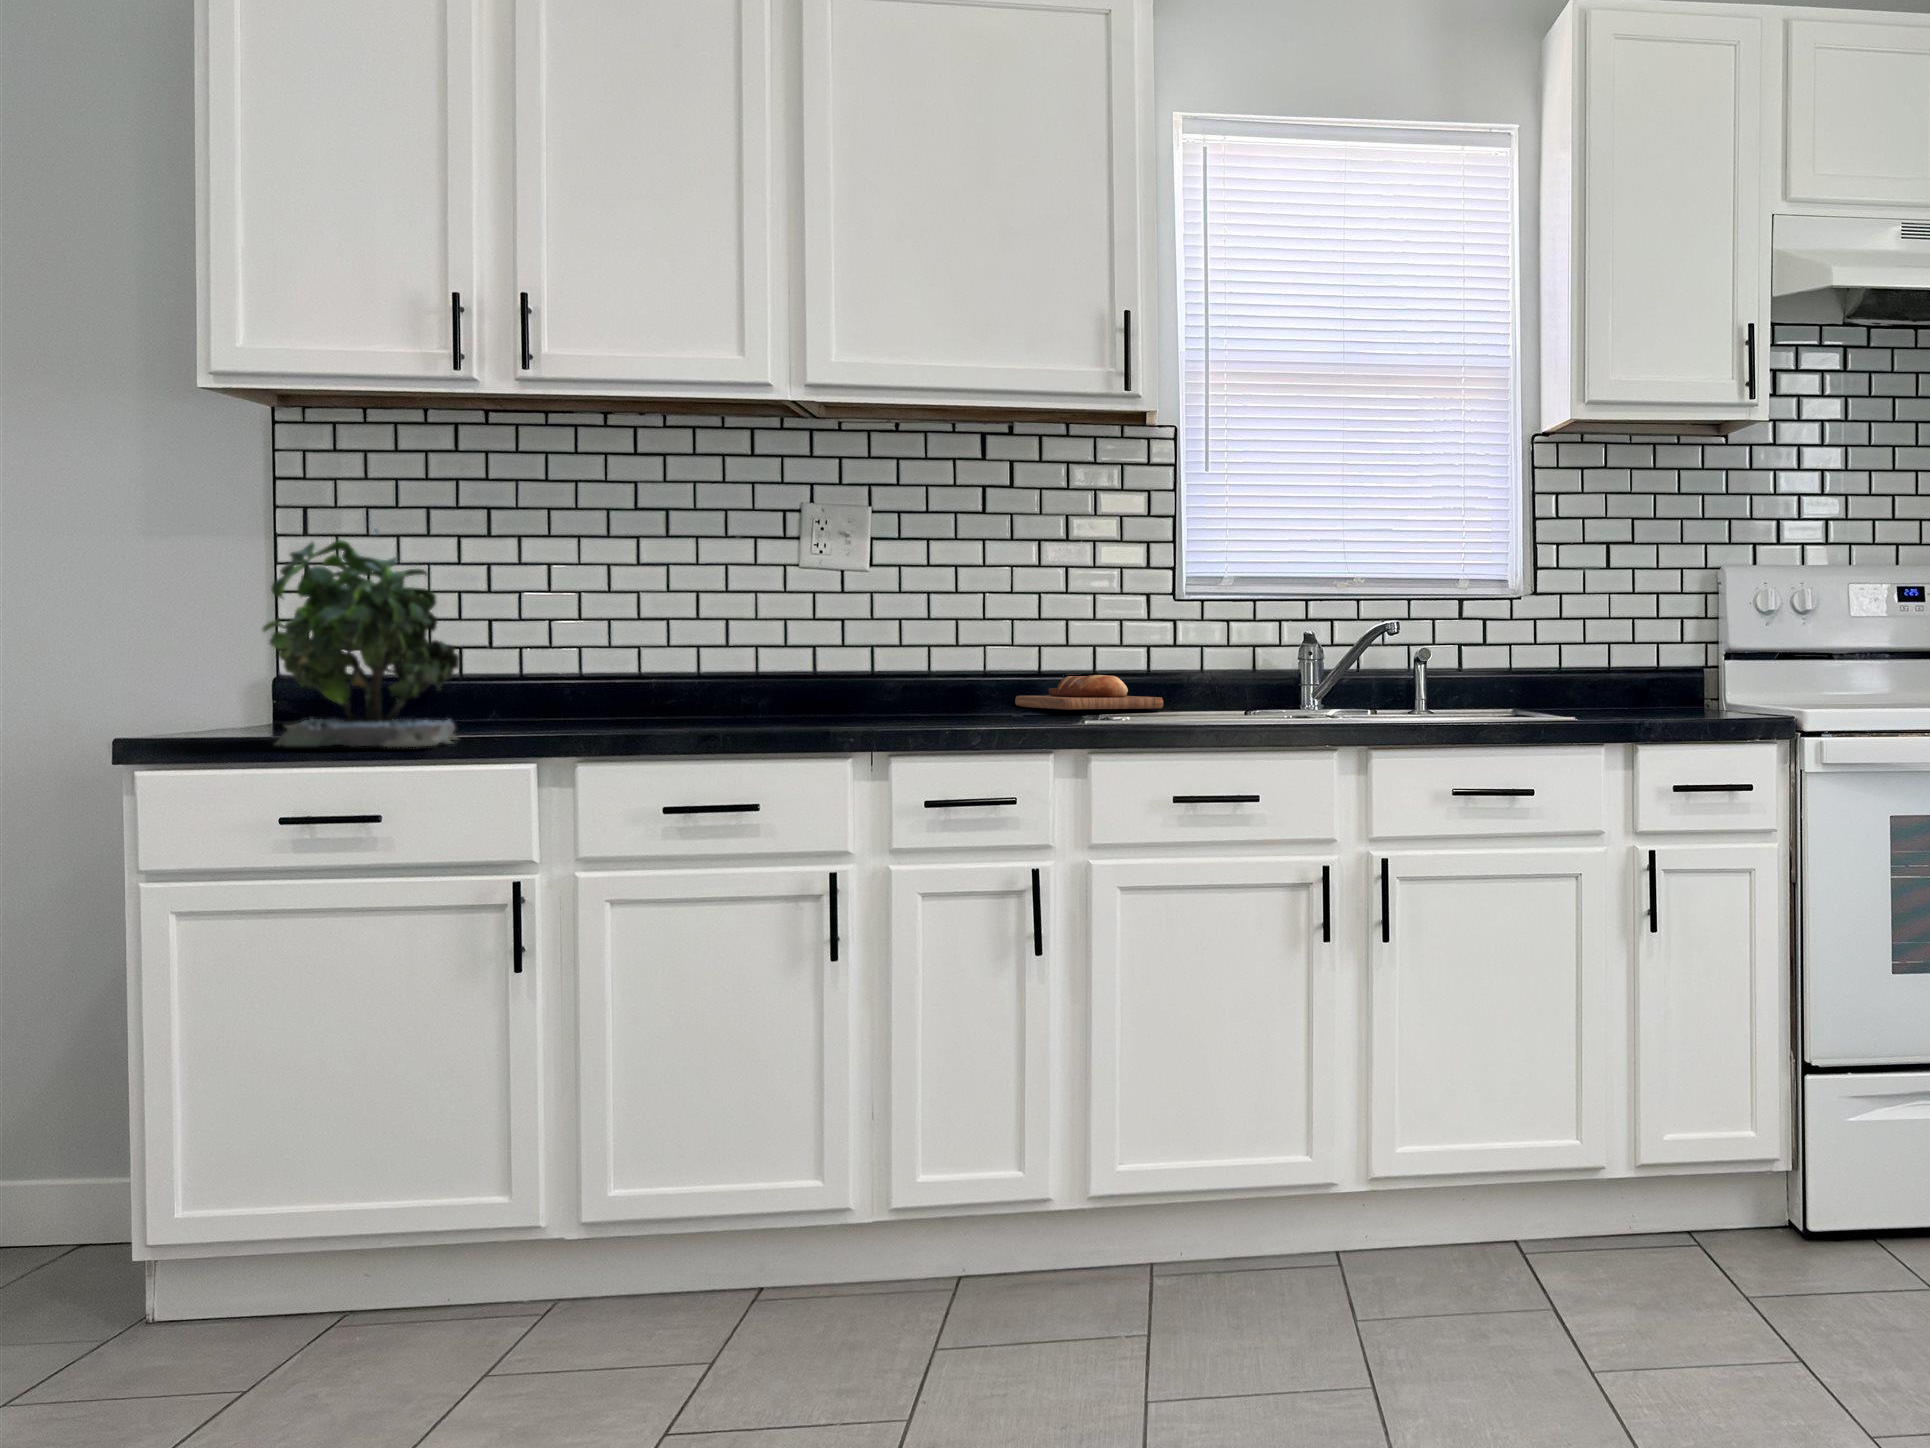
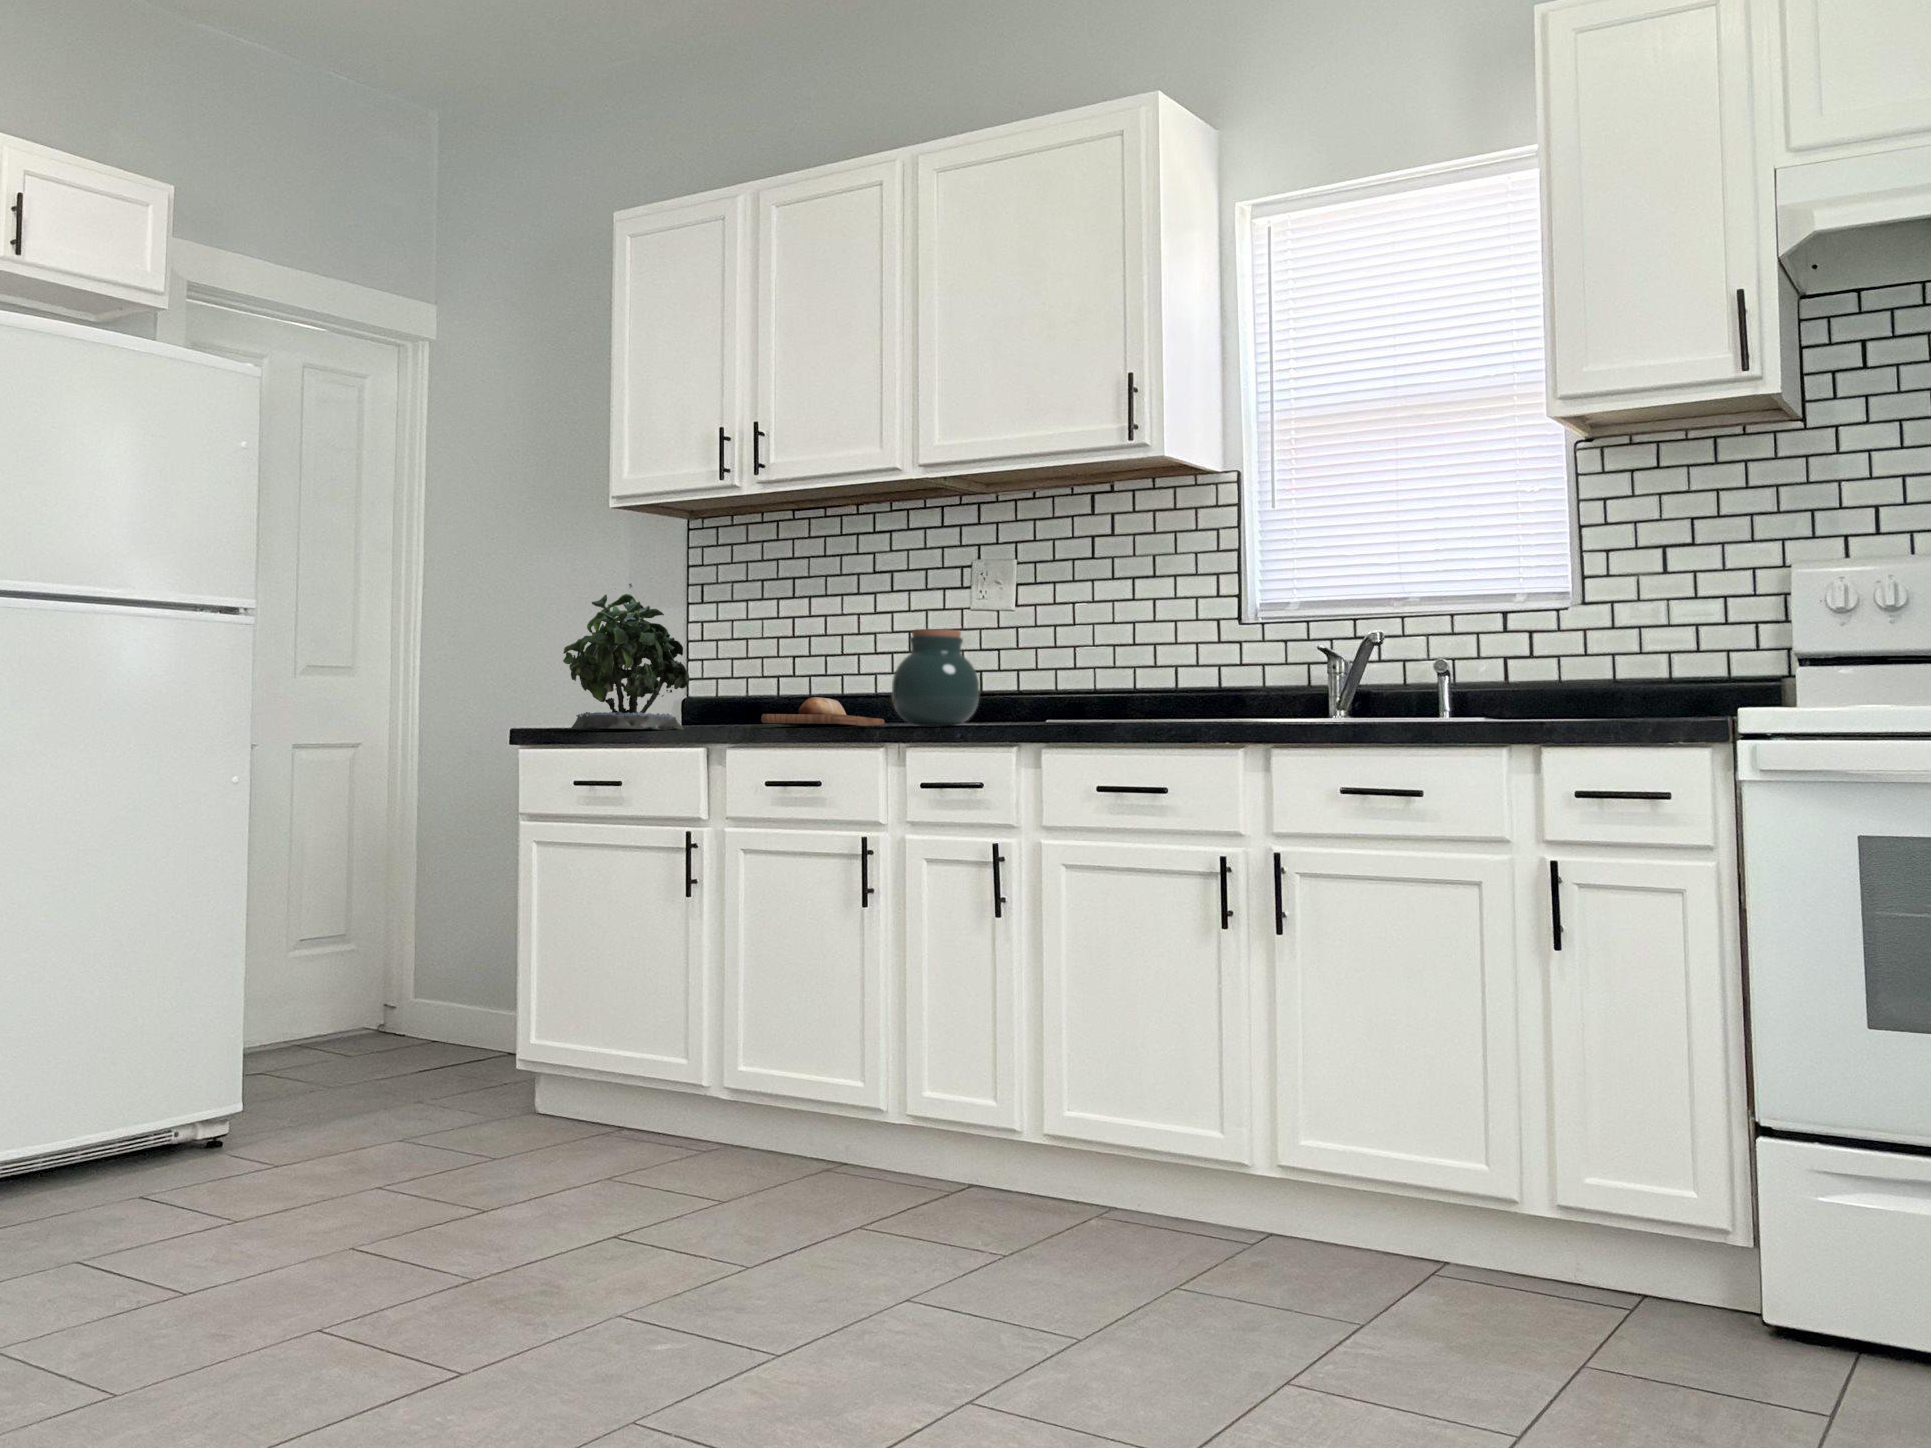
jar: none [875,616,987,734] -> present [892,629,979,726]
bread loaf: present [1015,675,1163,709] -> present [761,697,884,726]

